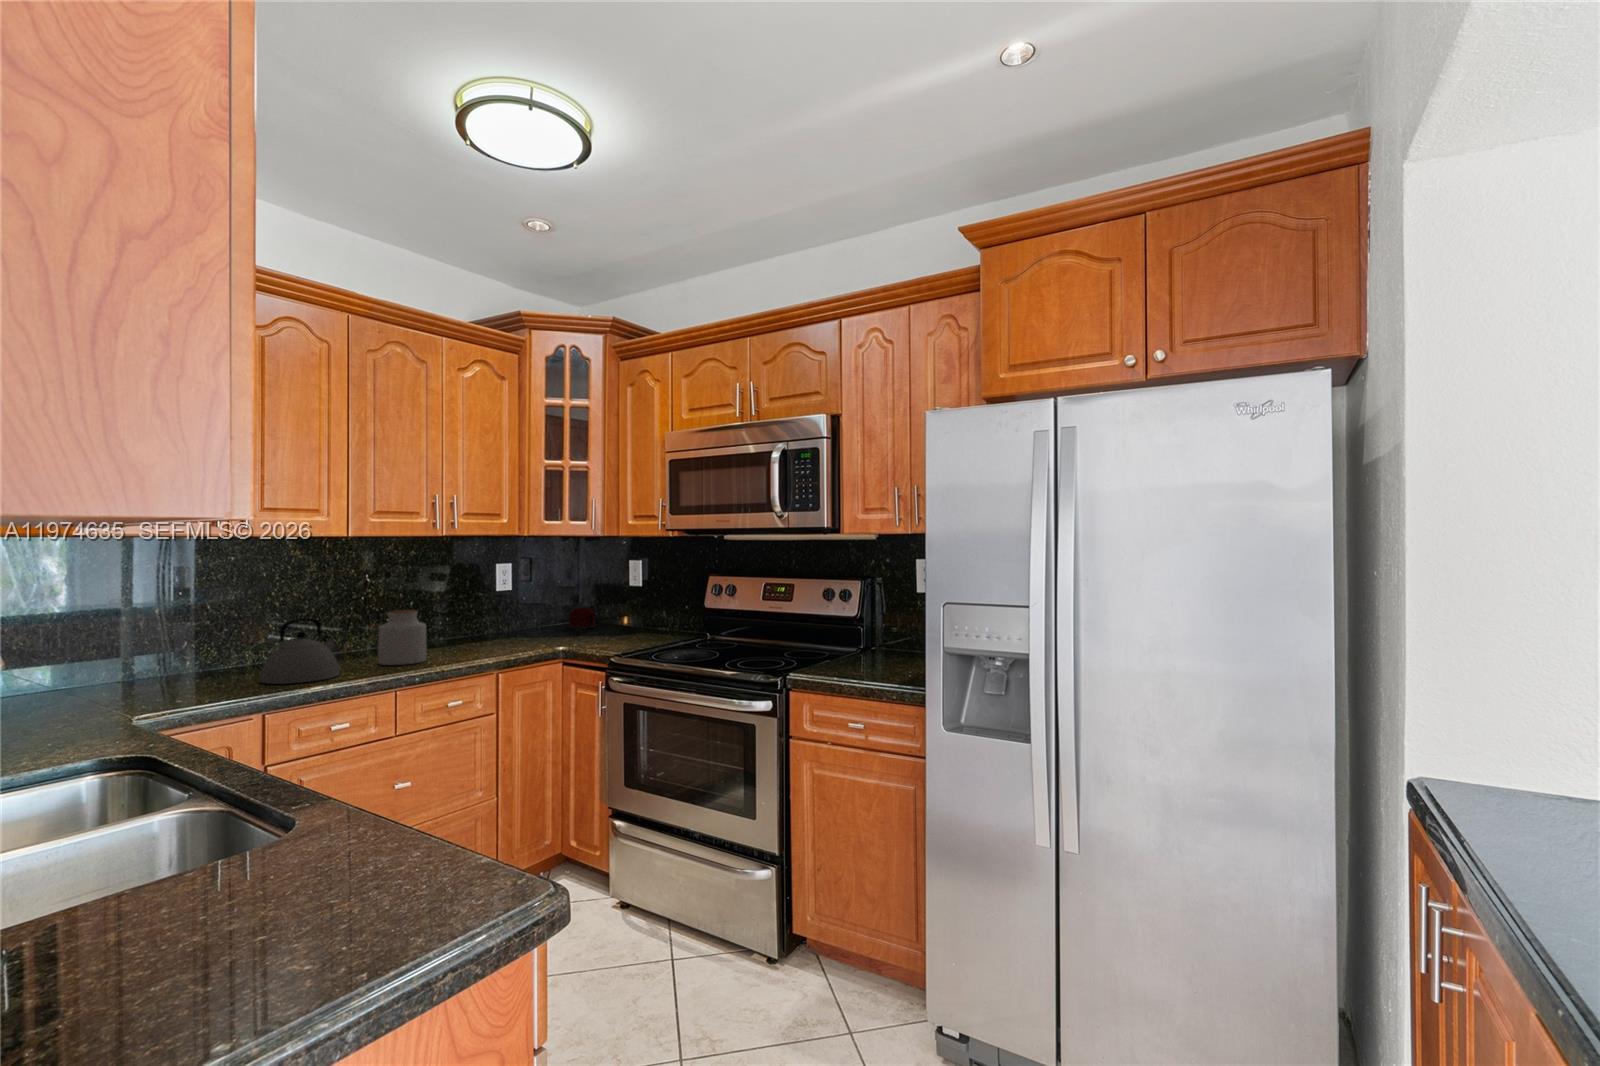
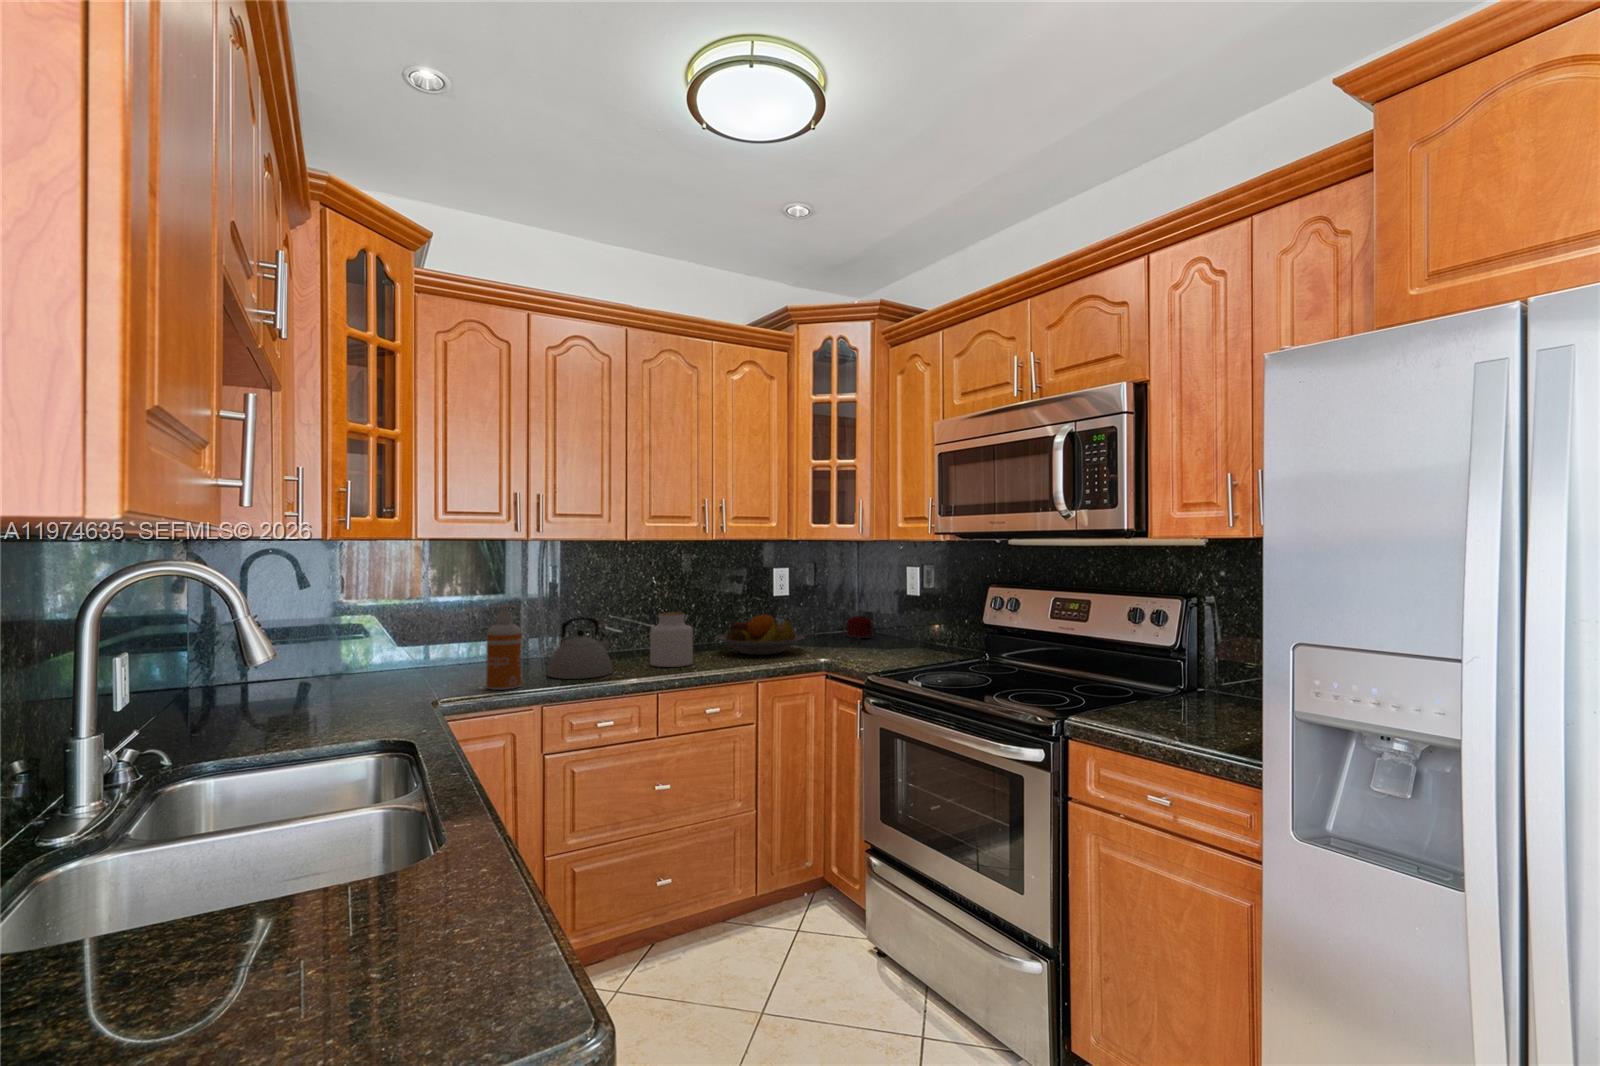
soap dispenser: none [192,607,238,701] -> present [486,604,522,690]
fruit bowl: none [443,609,537,648] -> present [716,615,804,655]

